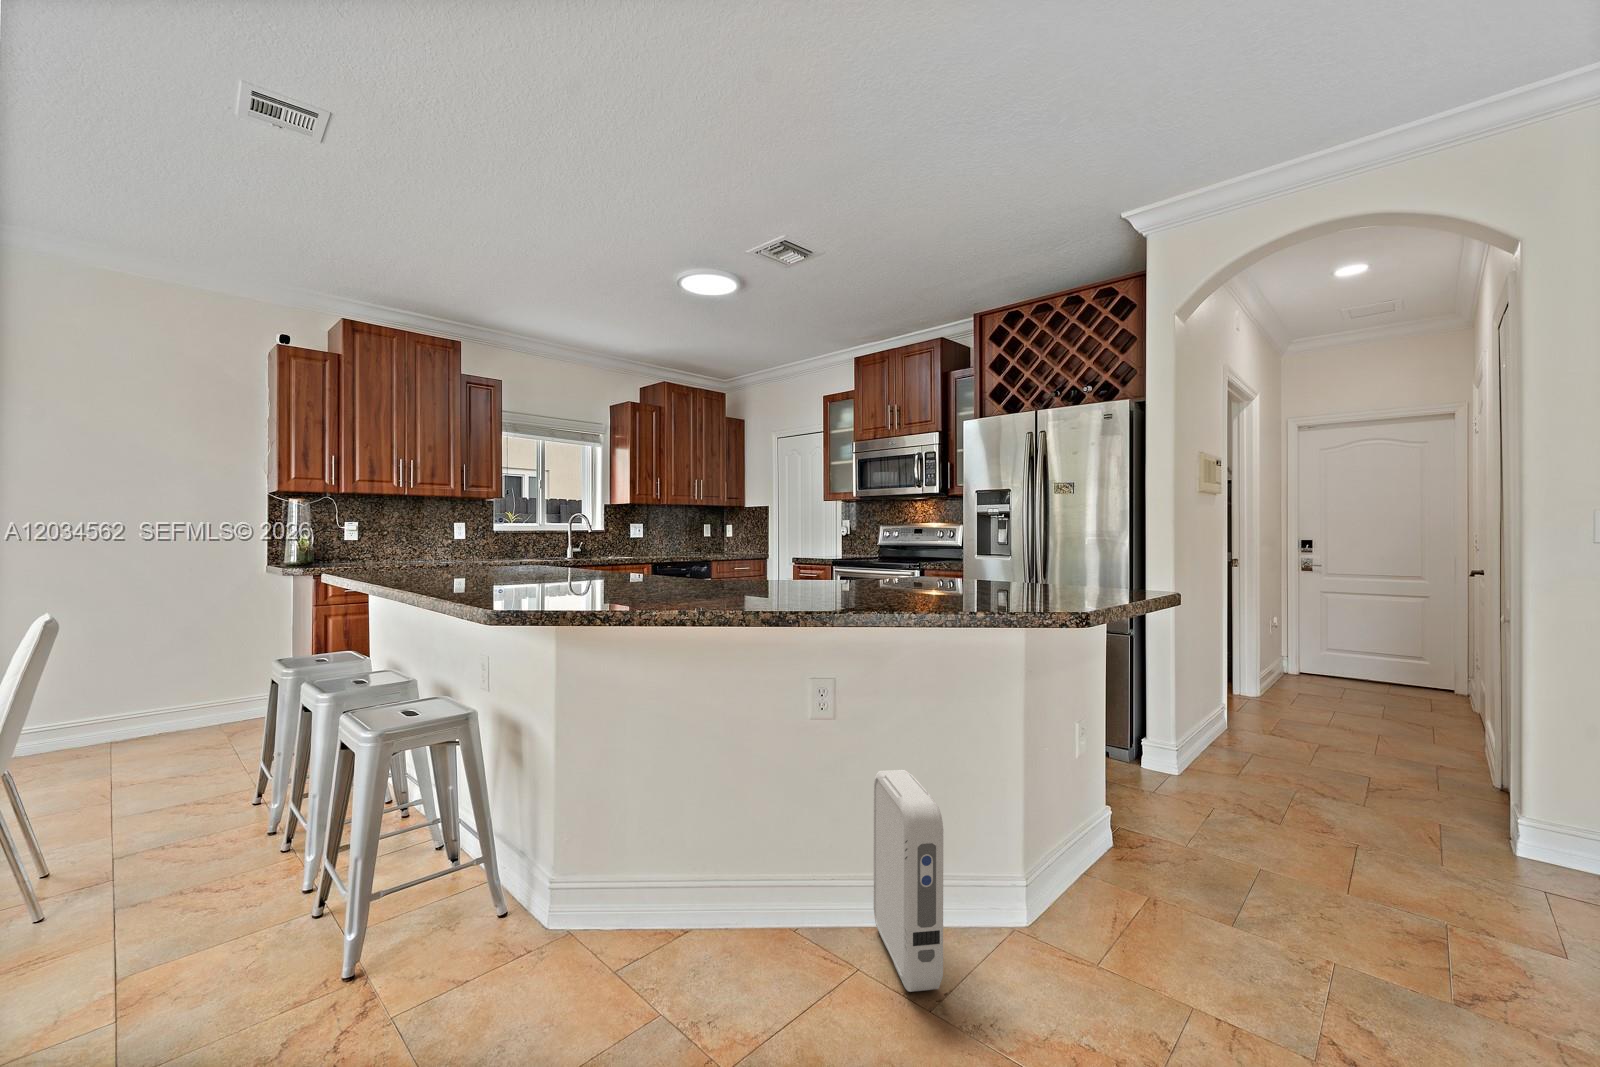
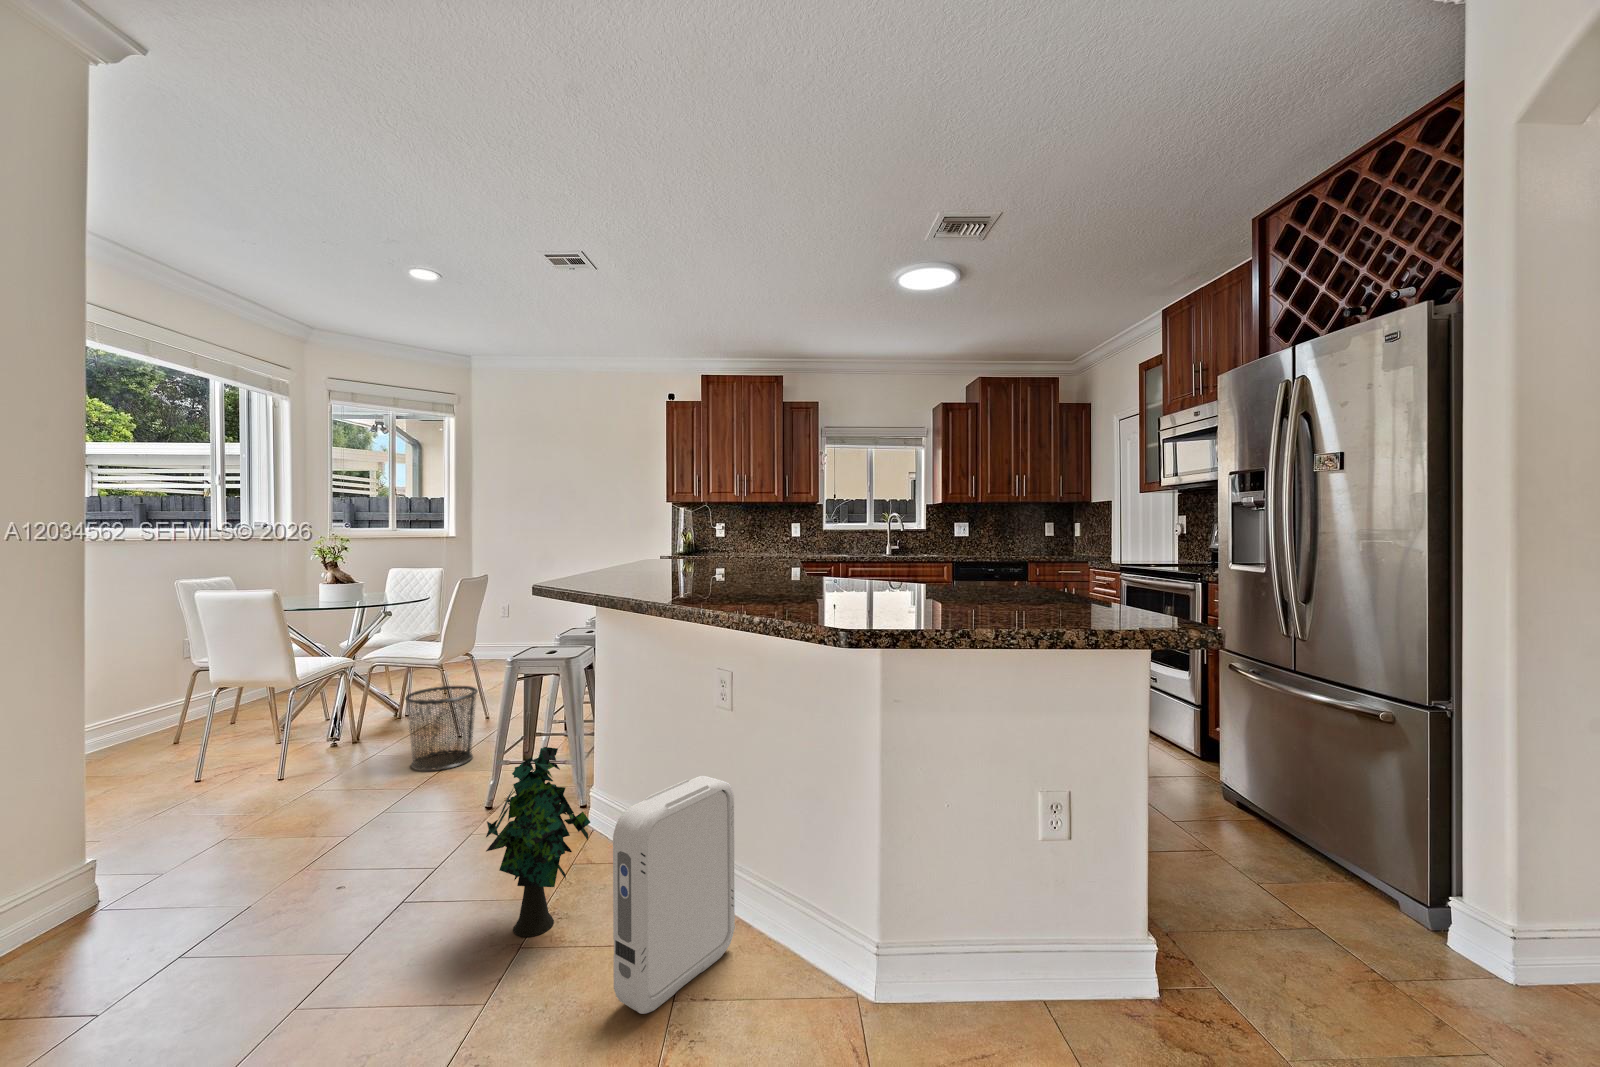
decorative plant: none [653,784,781,1010] -> present [486,747,590,937]
waste bin: none [76,790,225,952] -> present [405,686,478,771]

